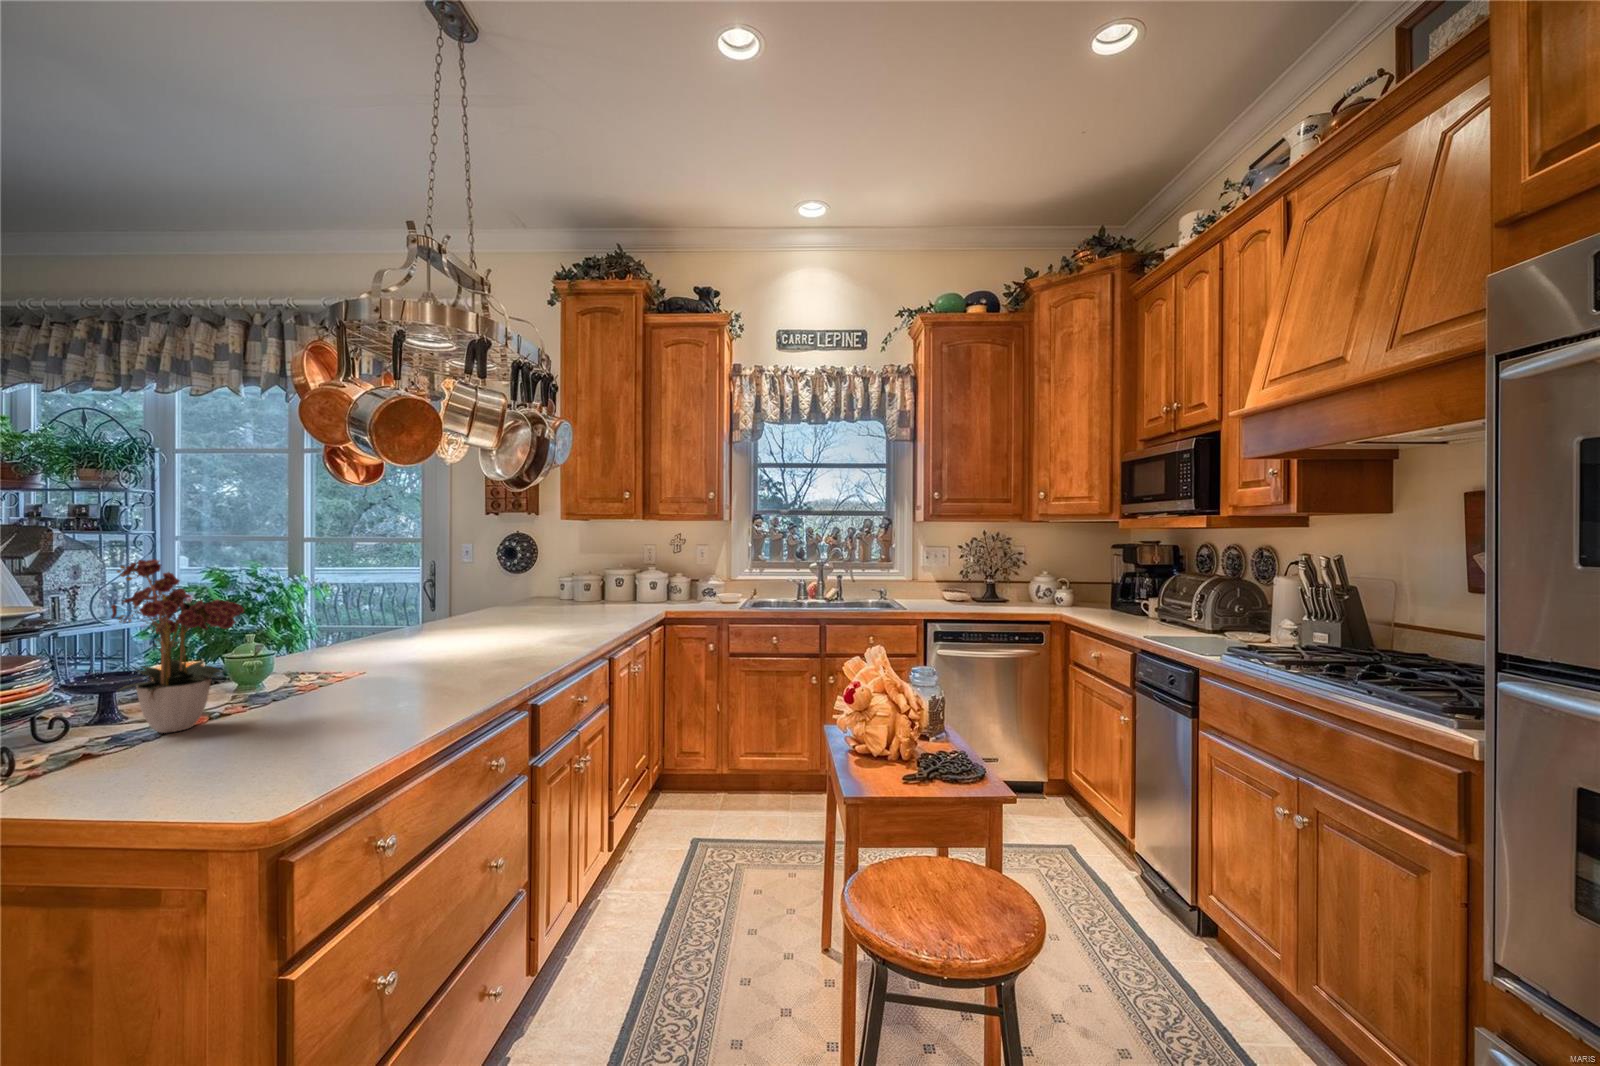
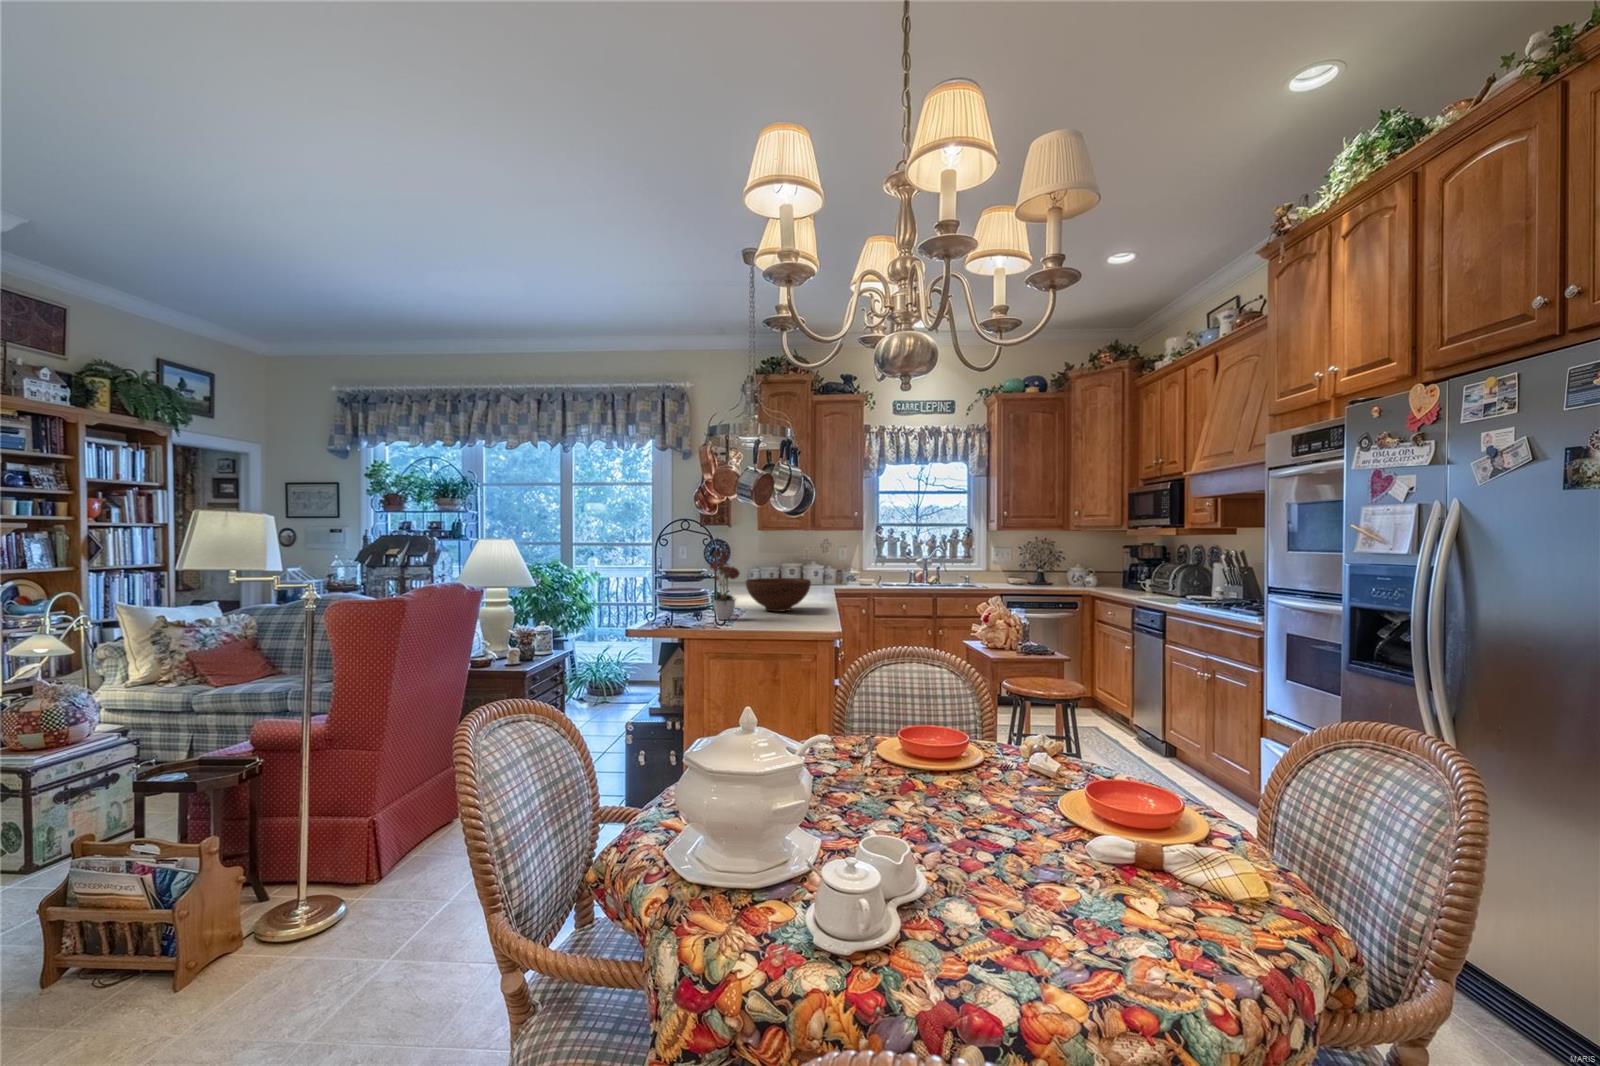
fruit bowl: none [325,612,486,689] -> present [746,578,811,612]

